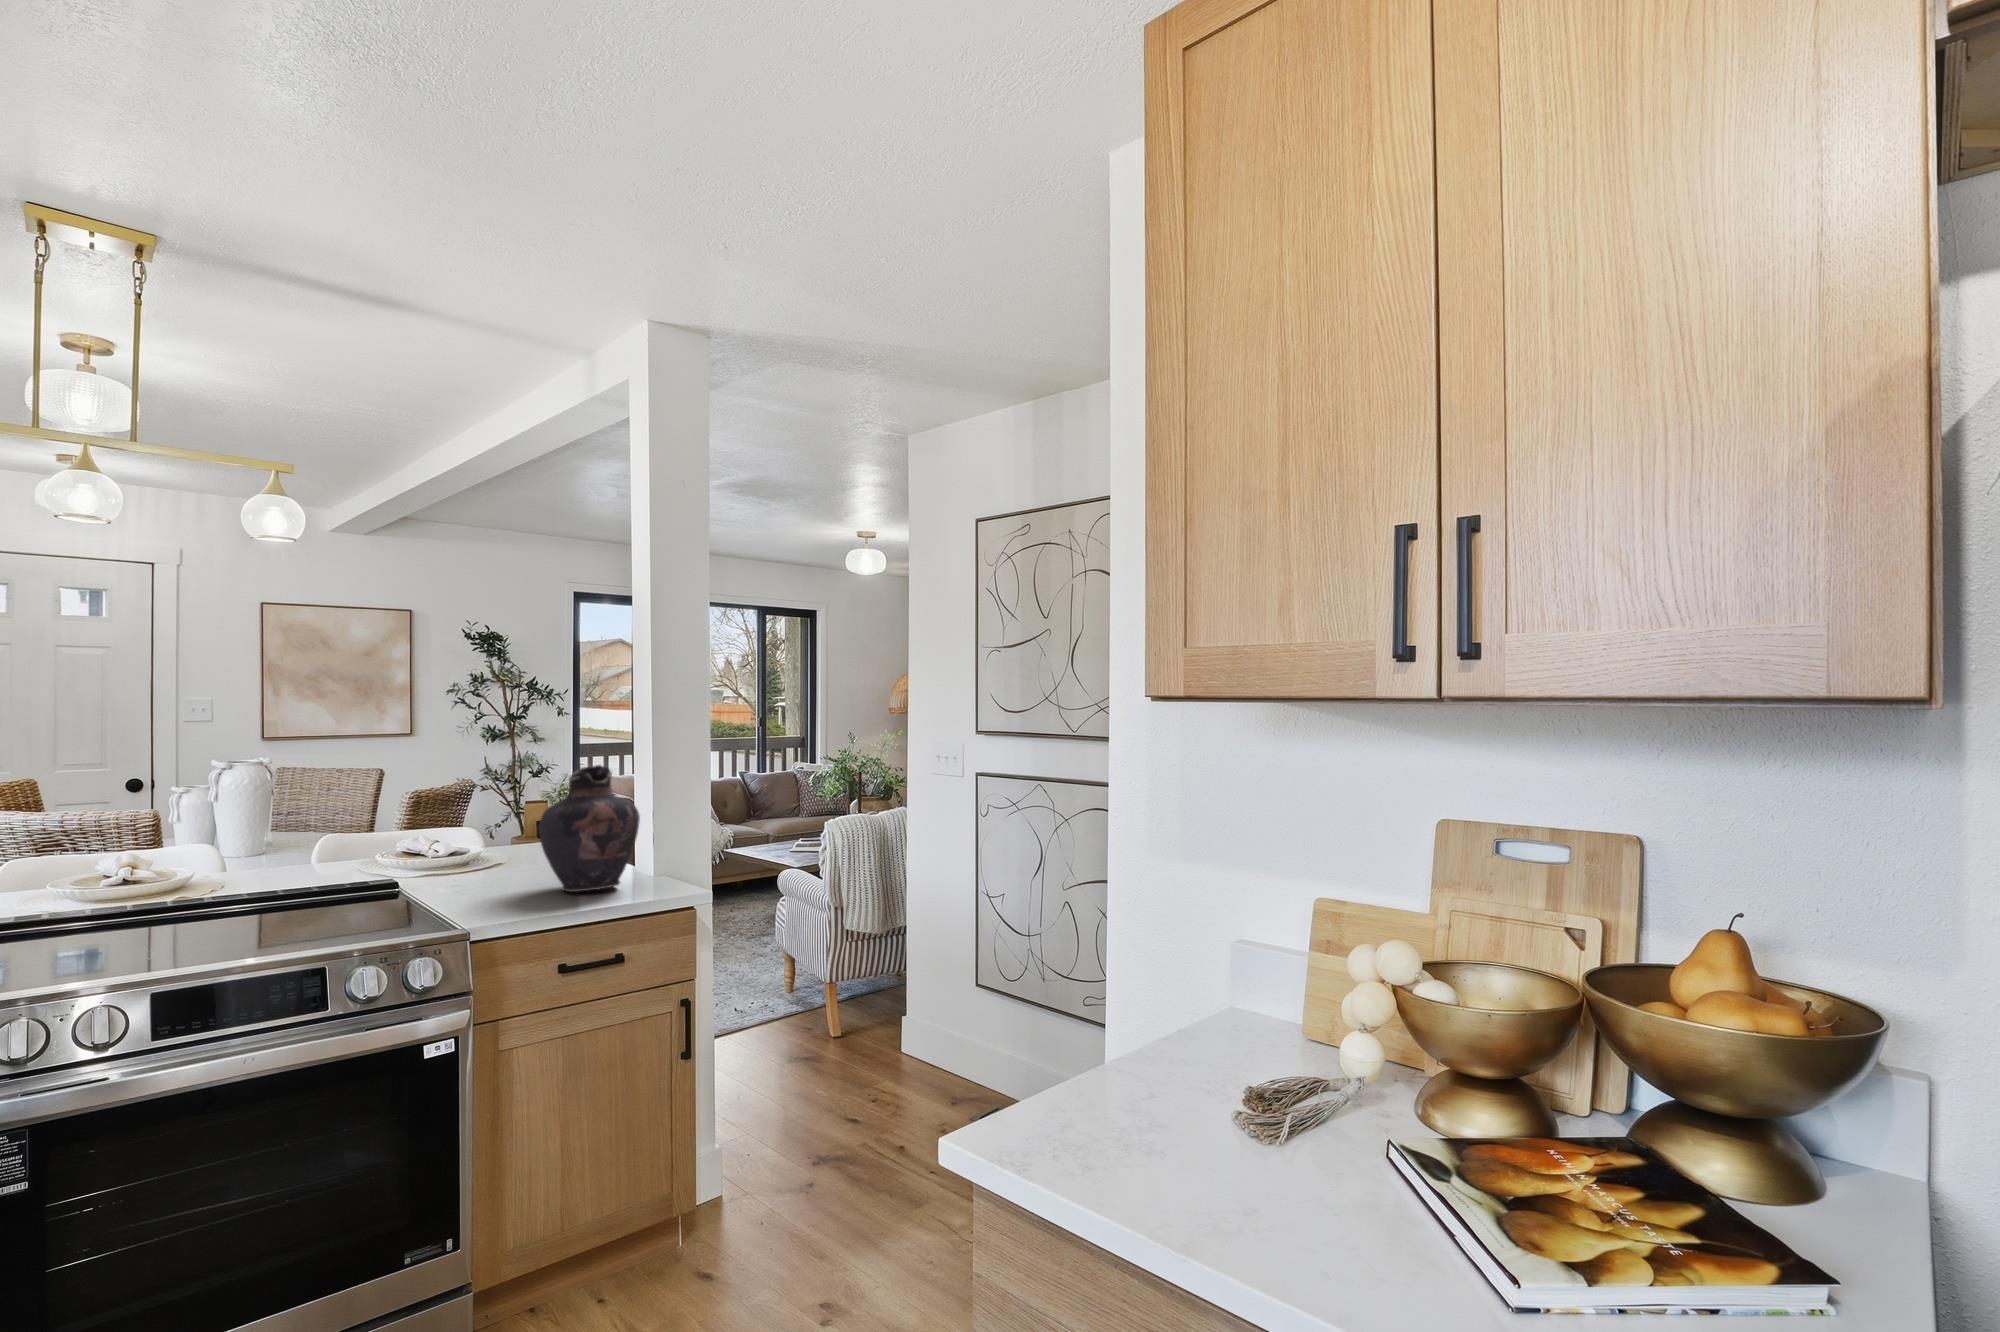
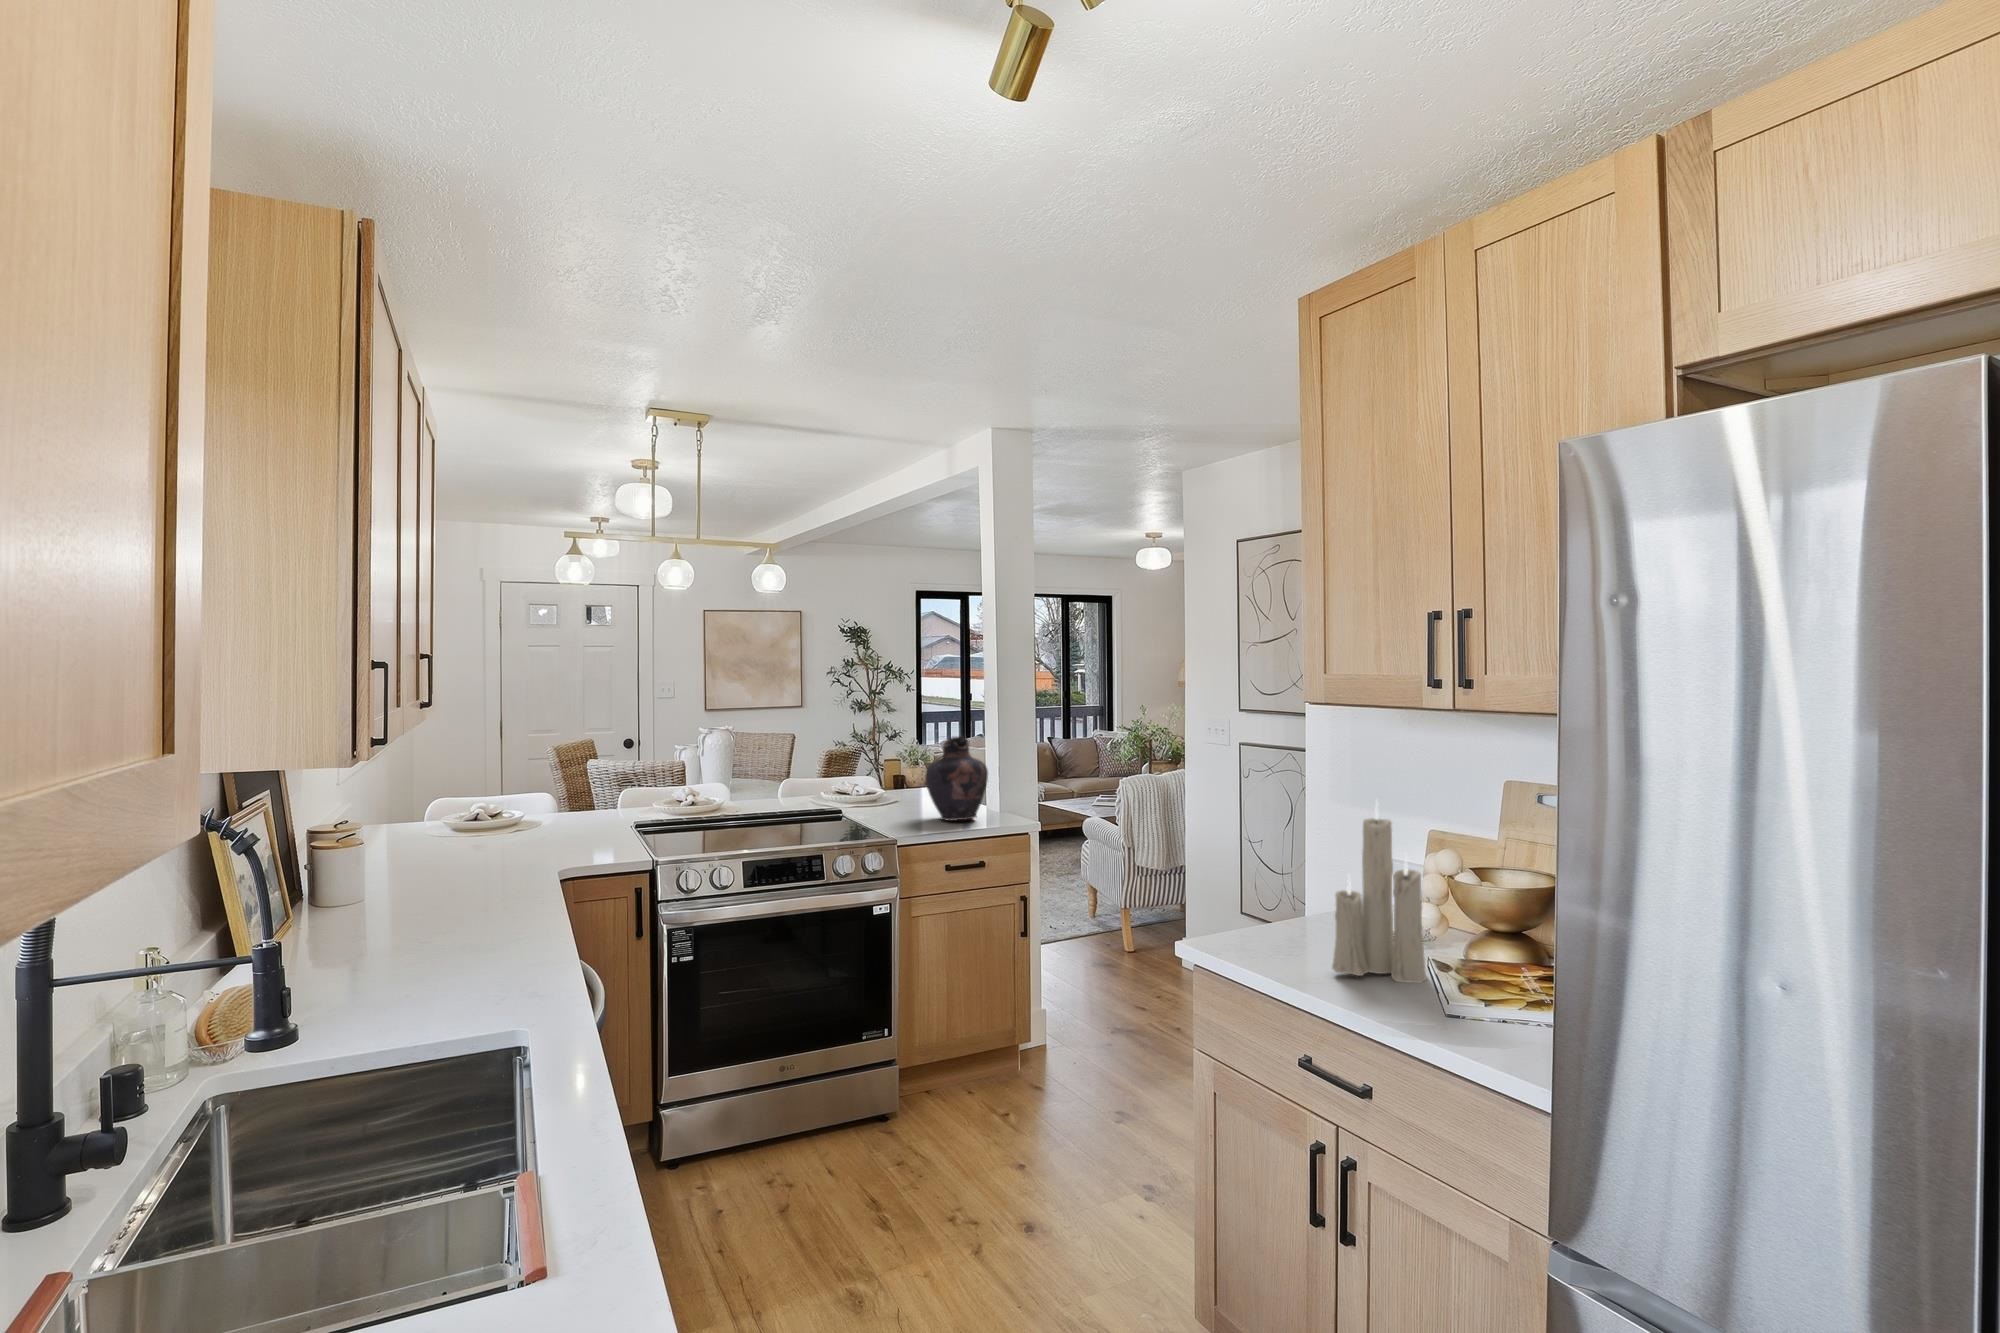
candle: none [1244,836,1412,1199] -> present [1332,802,1427,983]

